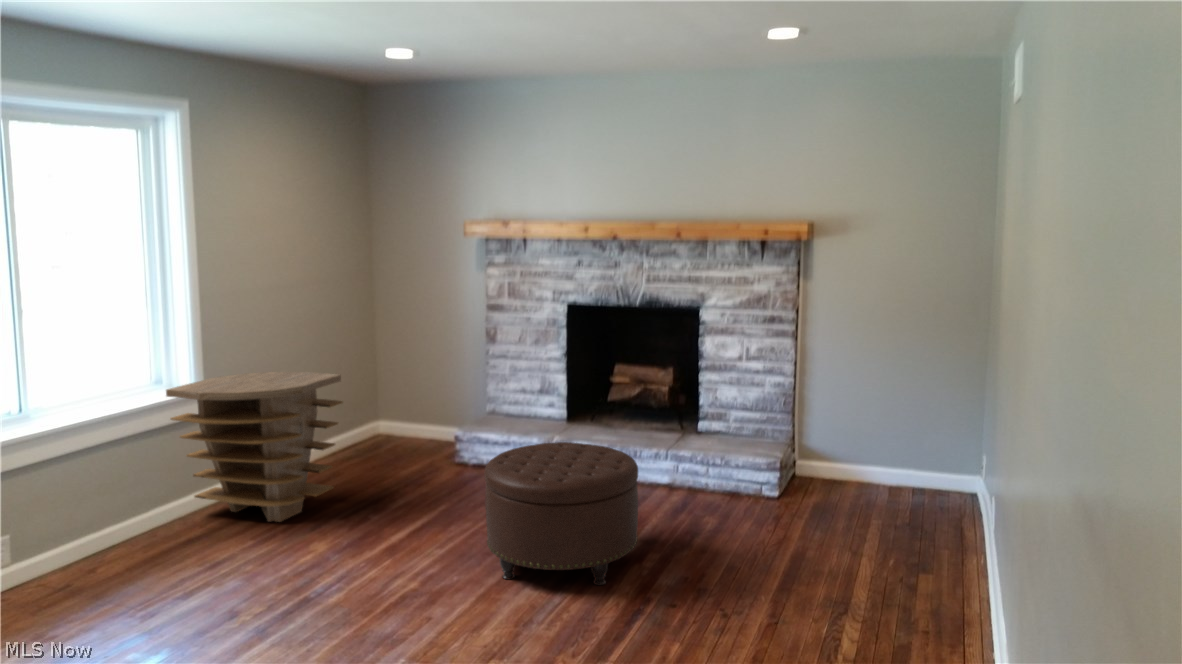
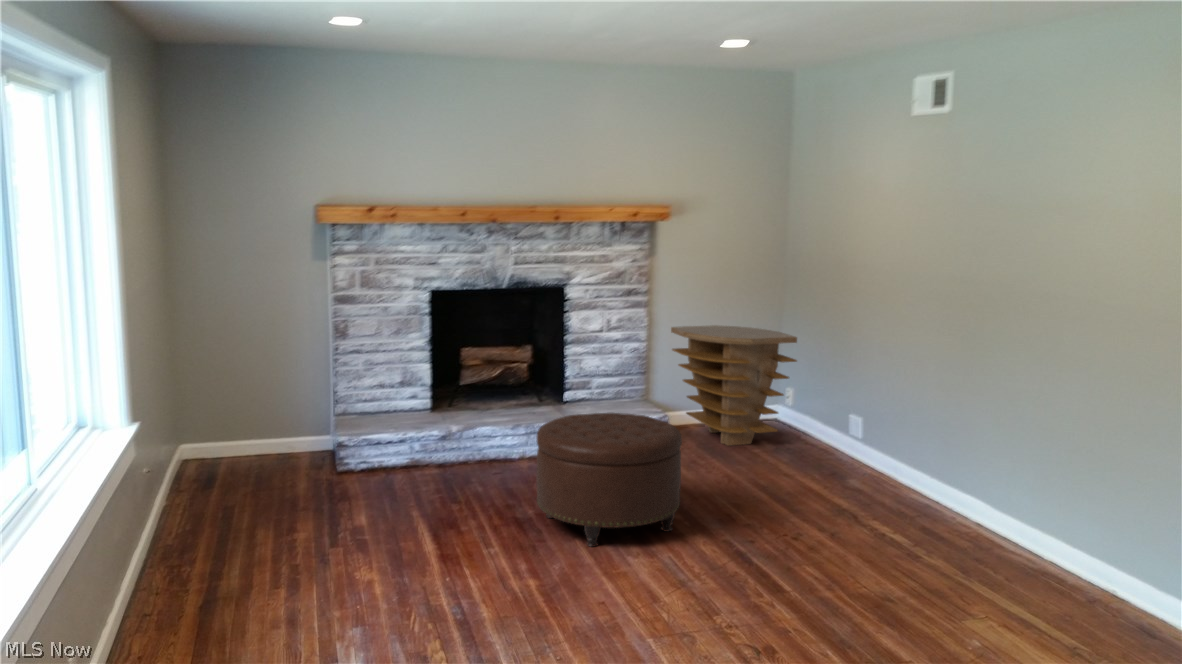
side table: present [166,372,343,522] -> present [671,325,797,446]

